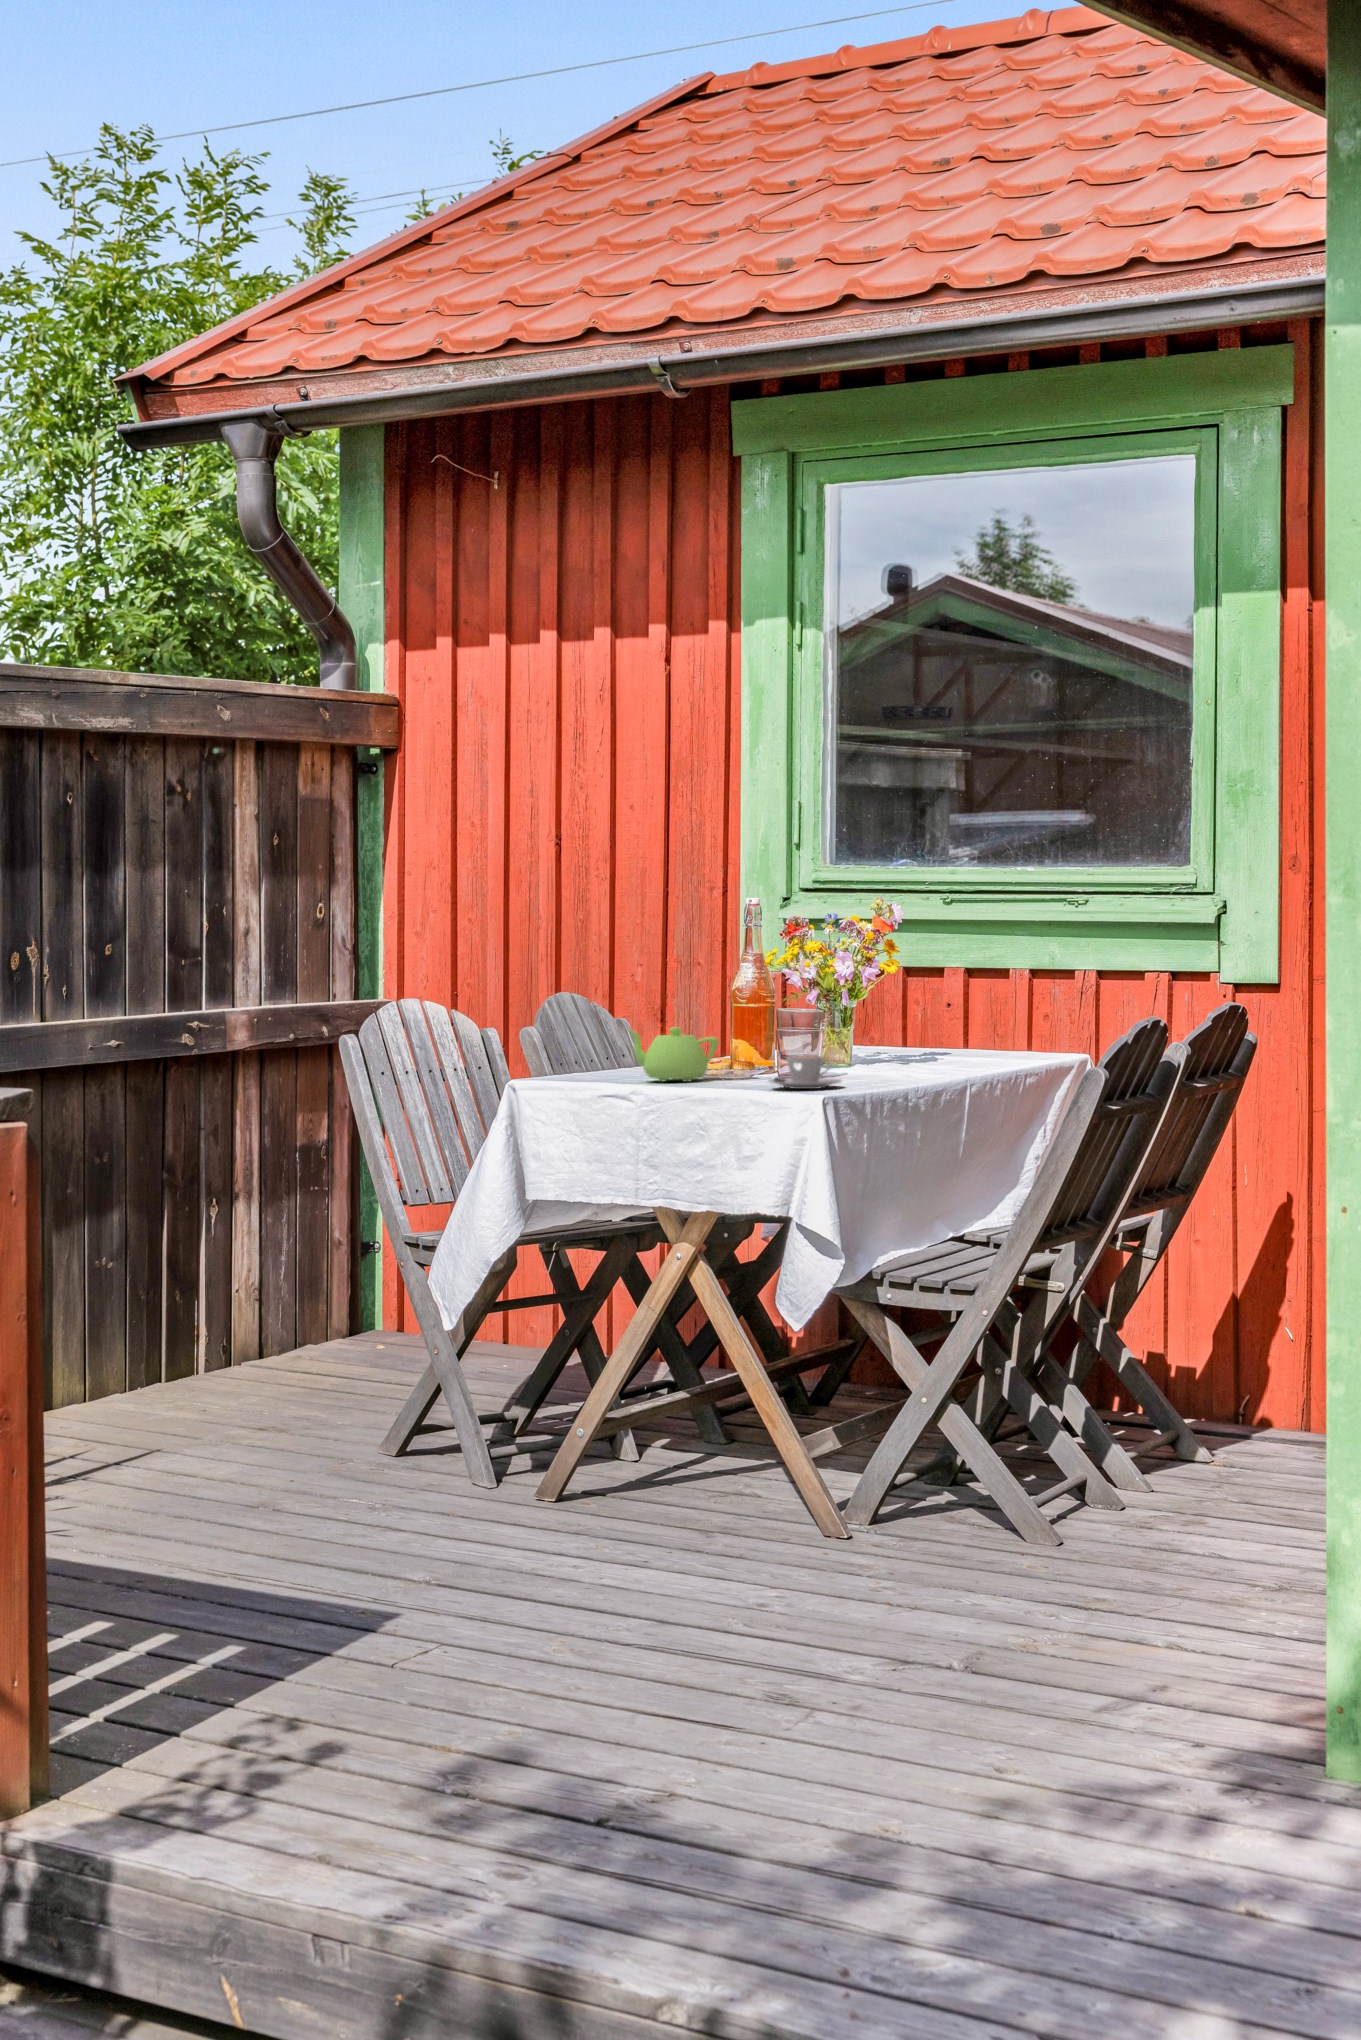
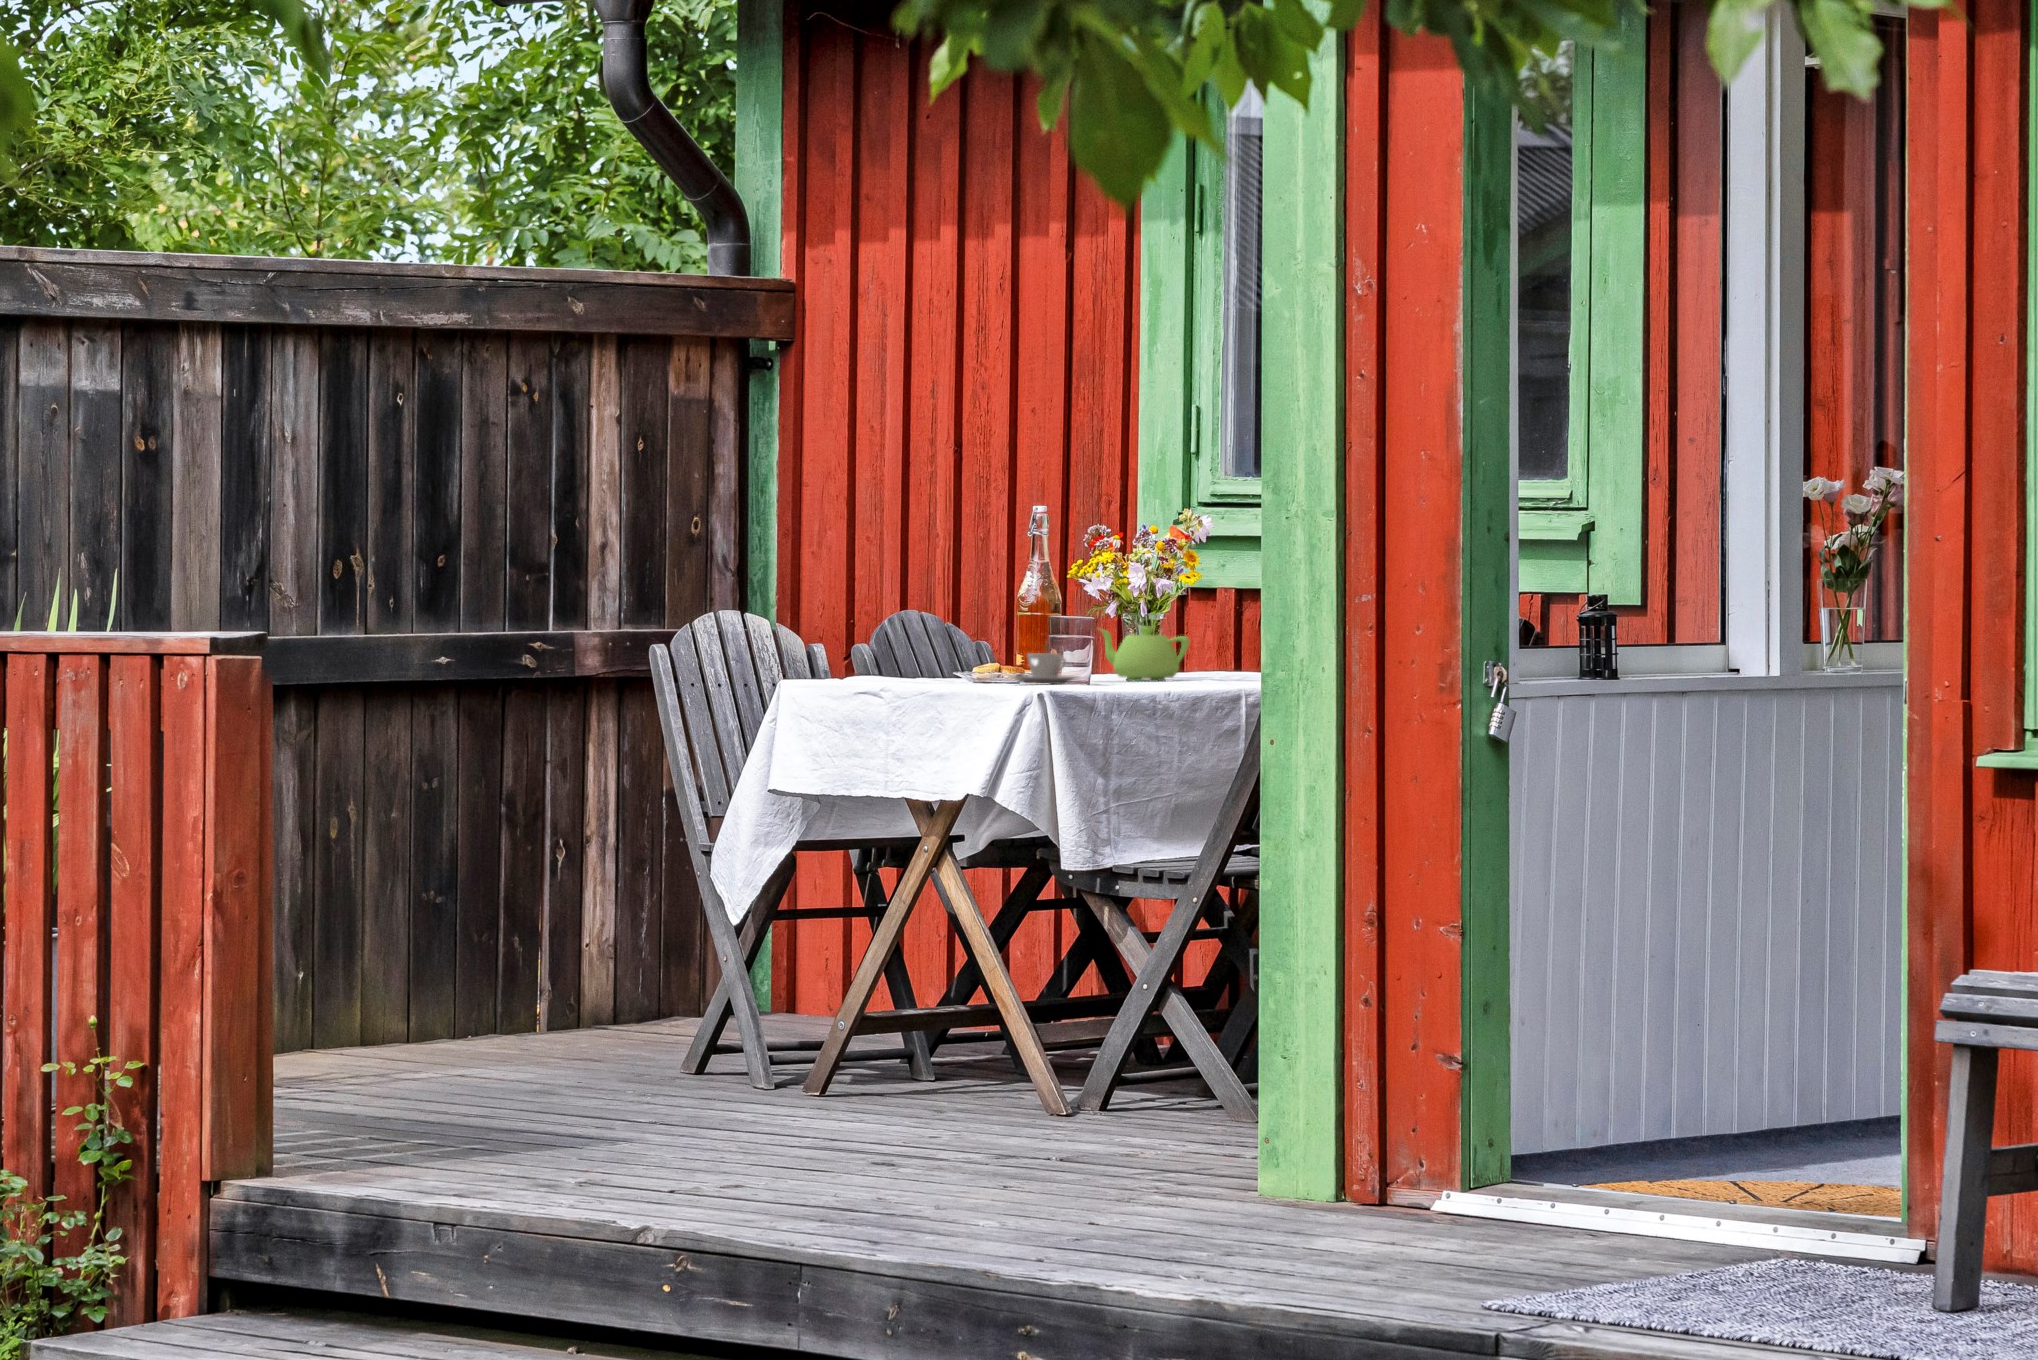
teapot: present [629,1028,718,1082] -> present [1100,626,1190,681]

